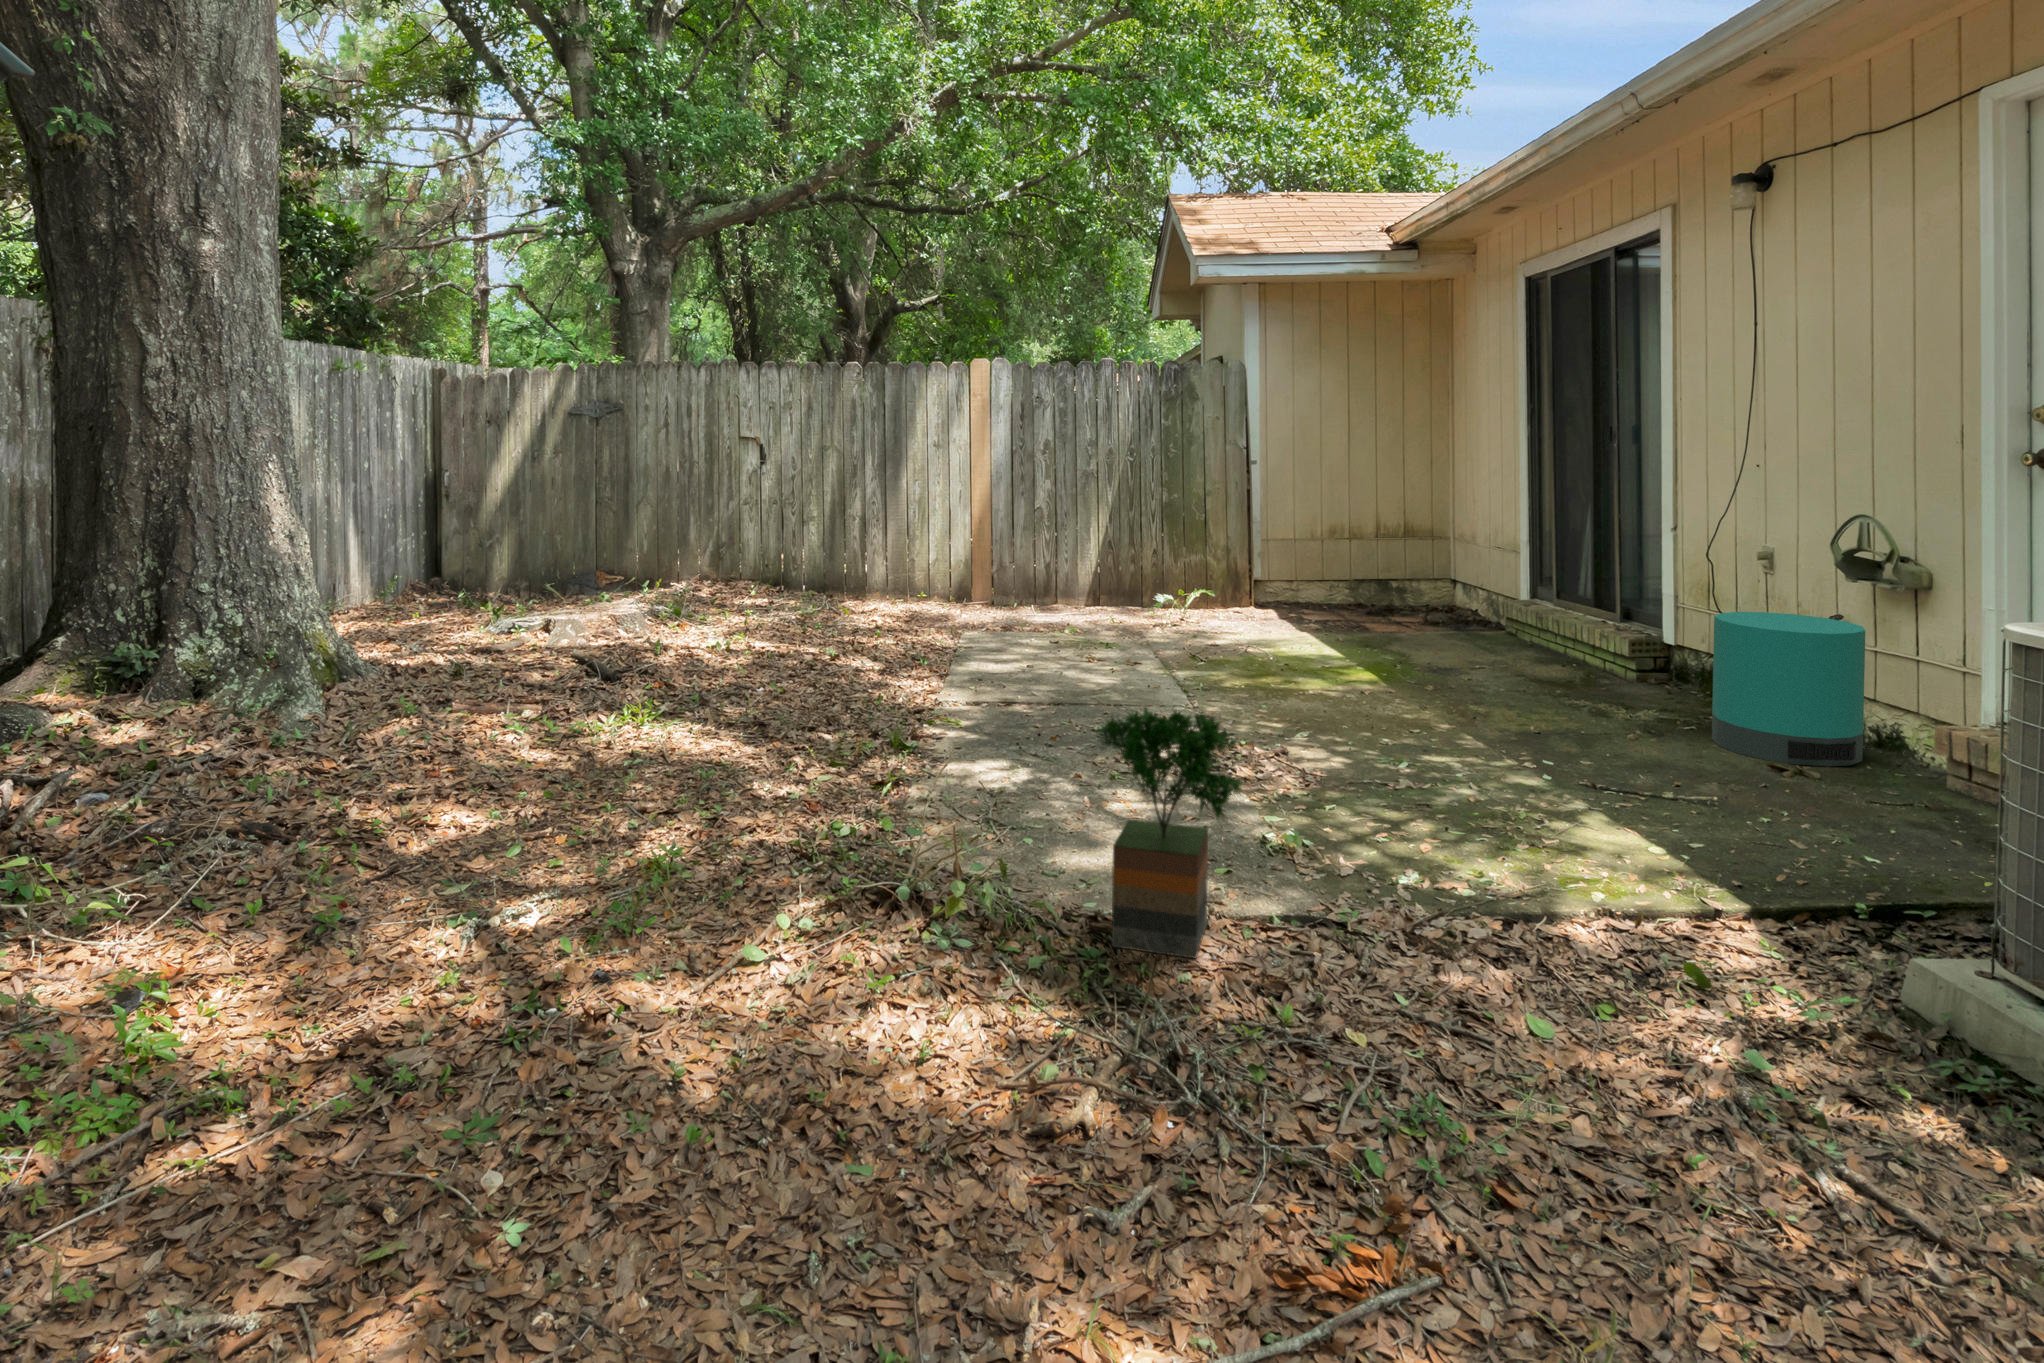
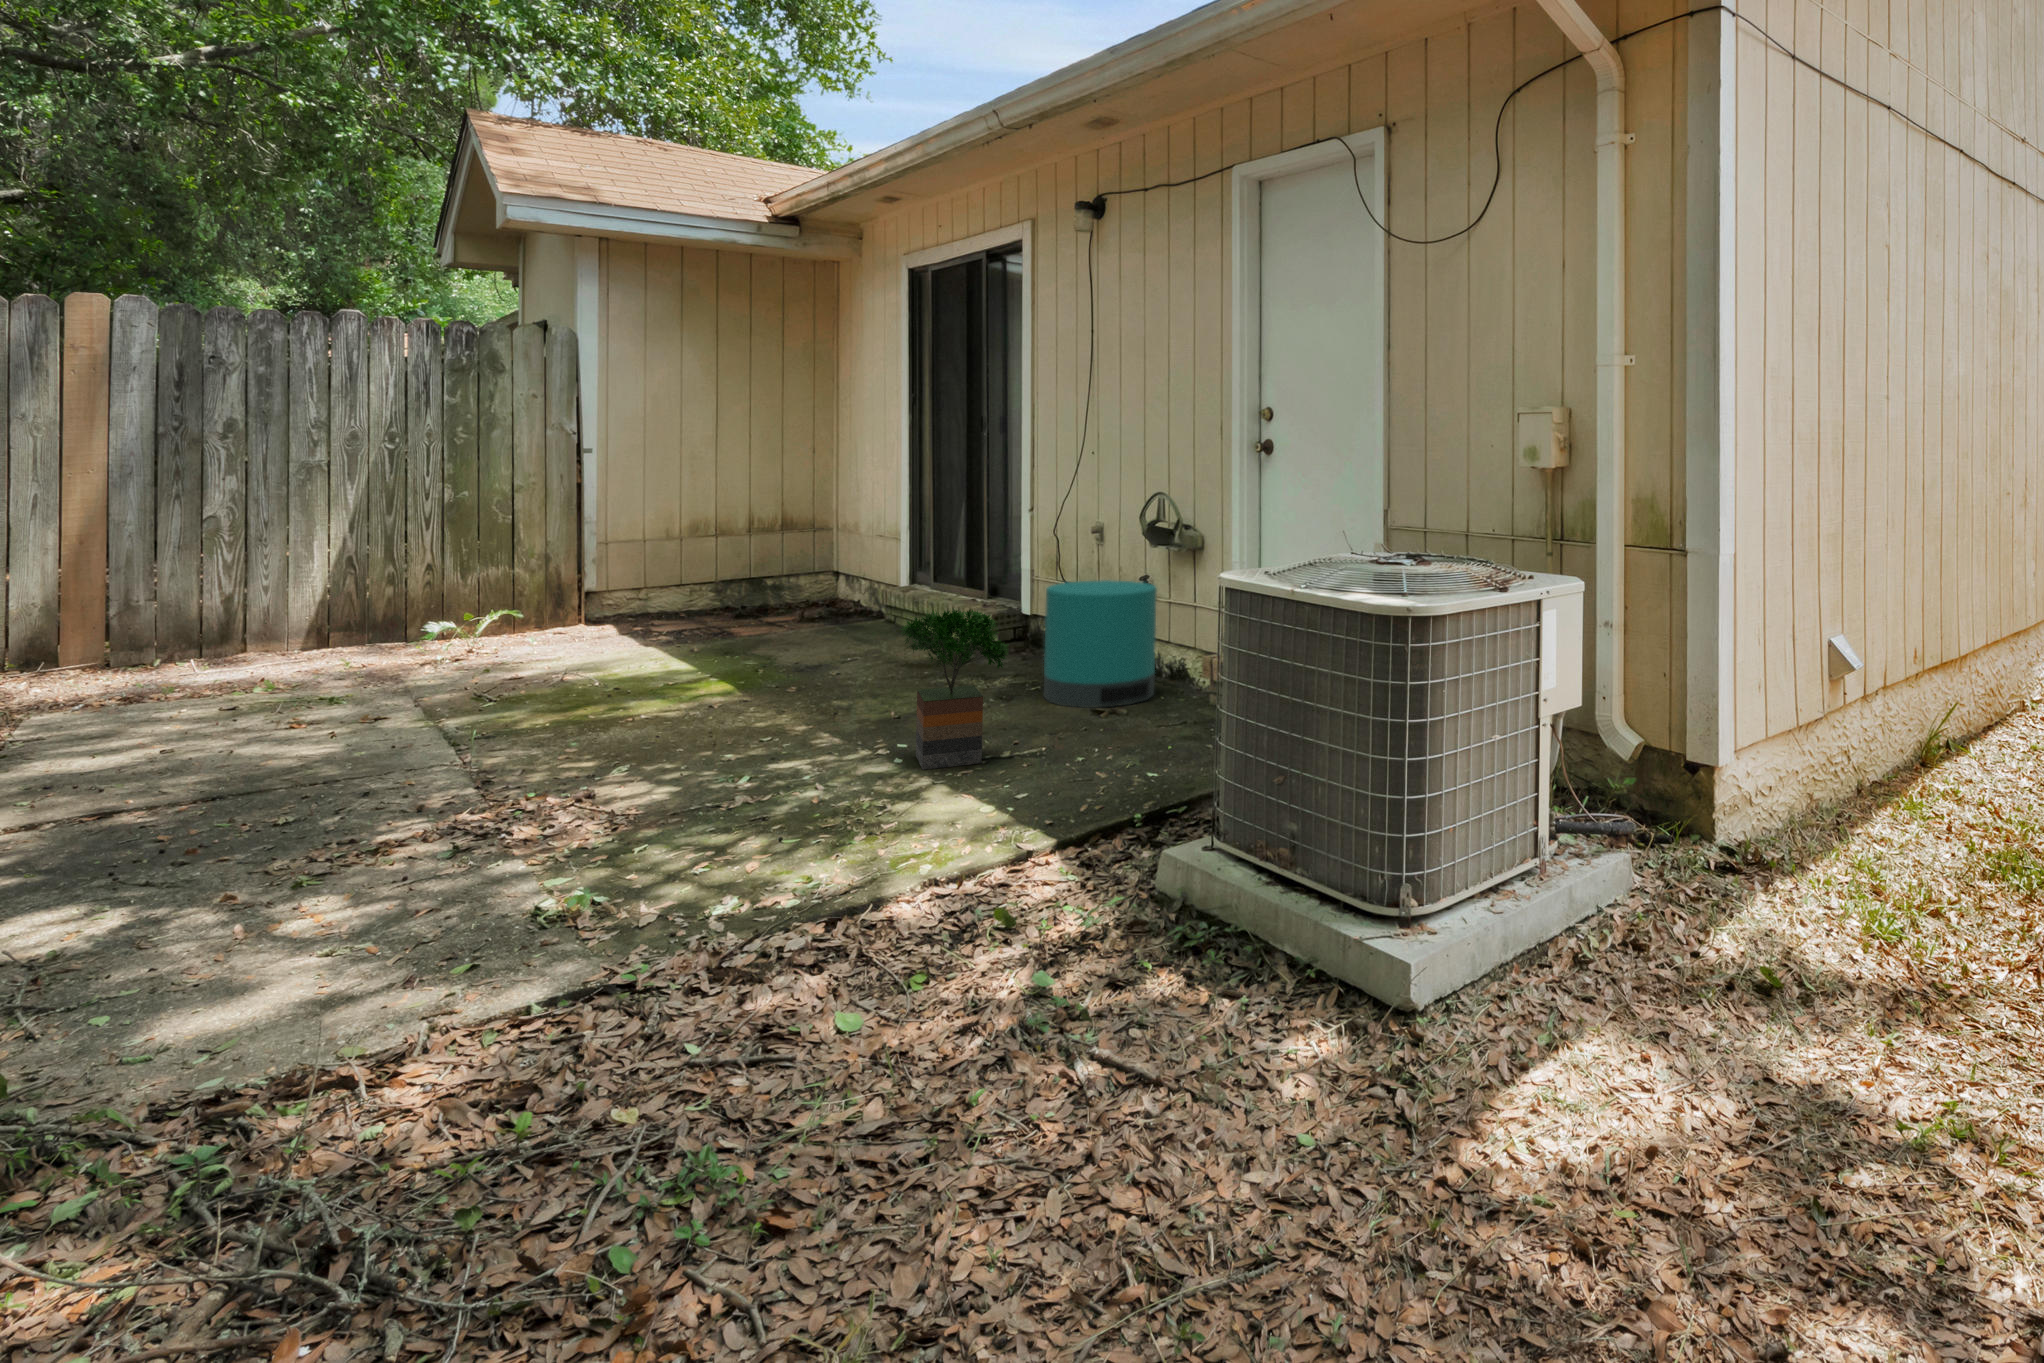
potted tree: present [1097,708,1245,958] -> present [901,609,1009,770]

